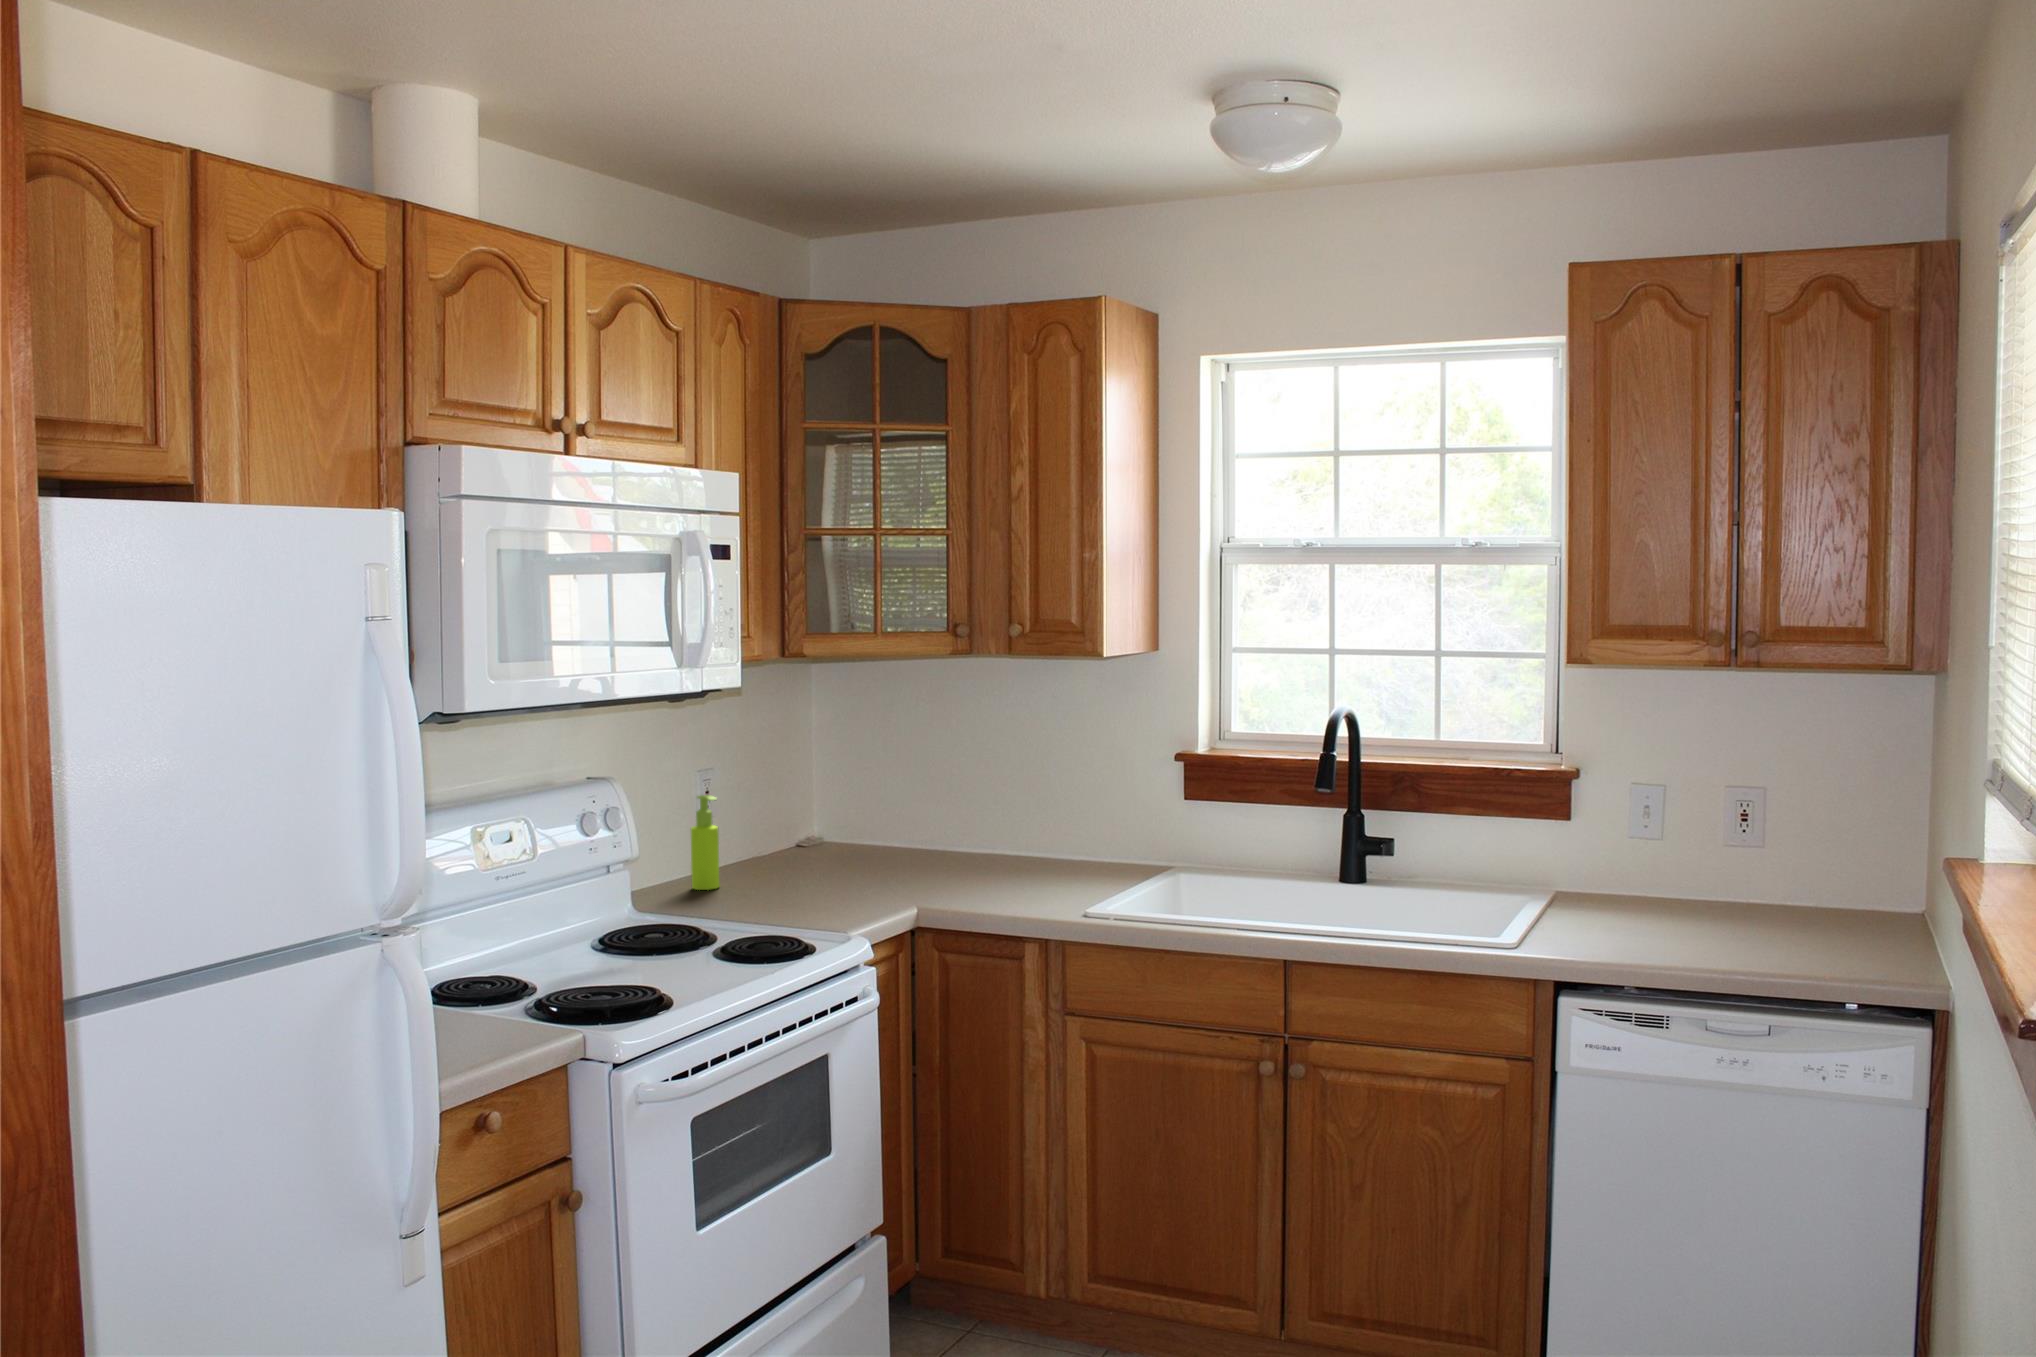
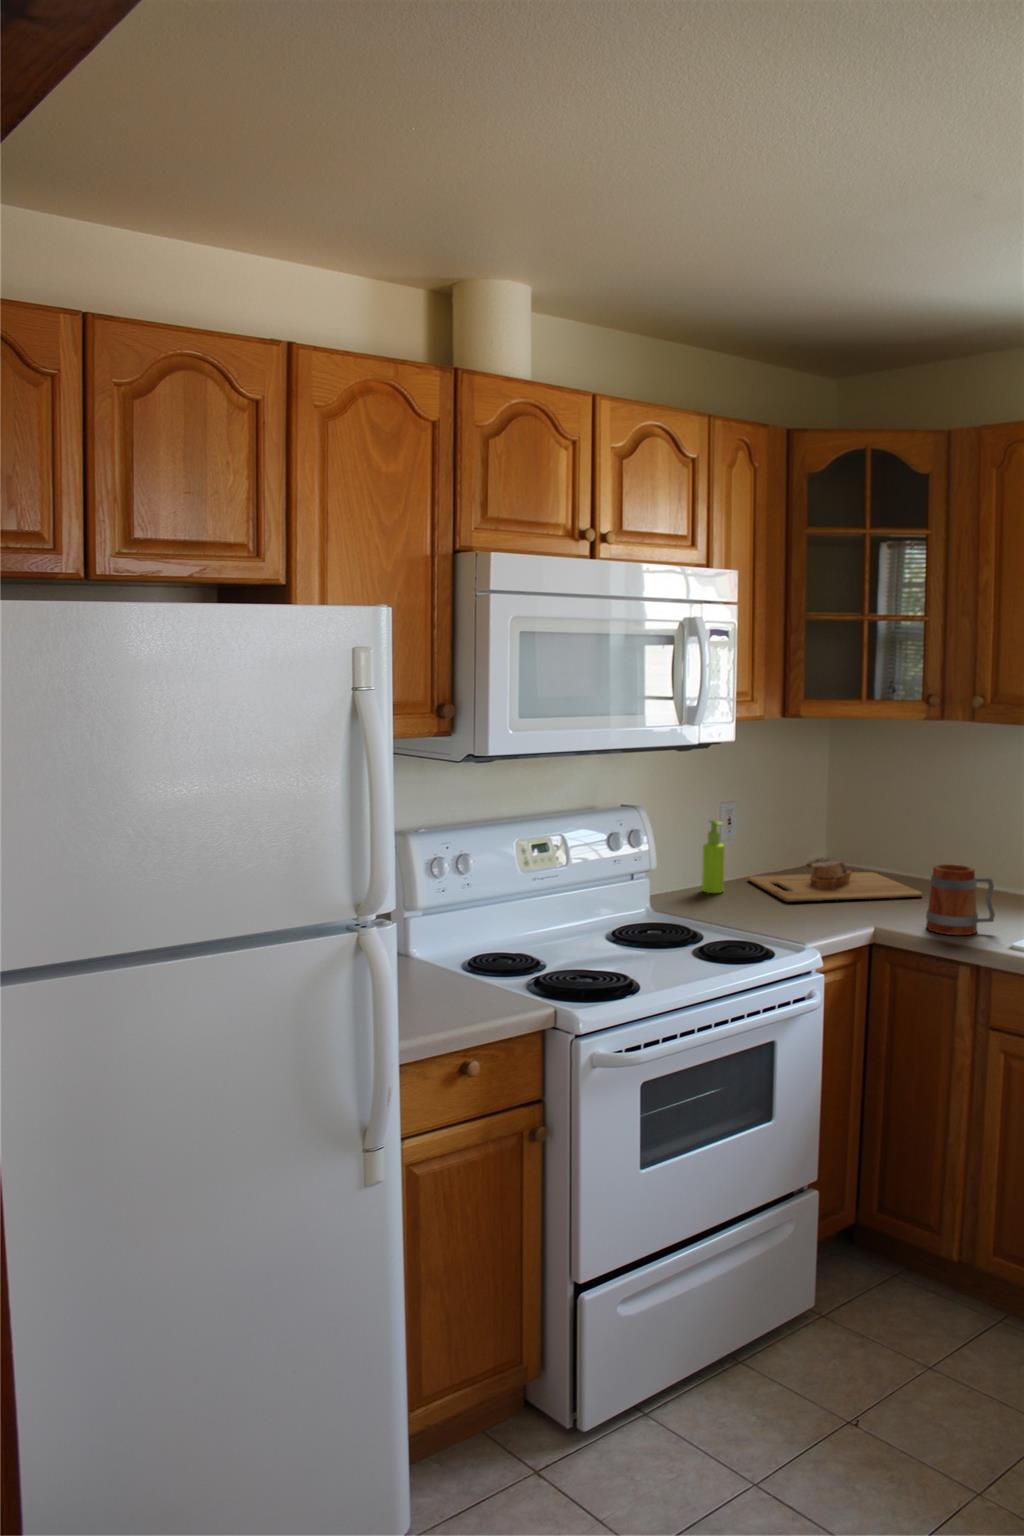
mug: none [974,822,1048,903] -> present [926,864,995,935]
cutting board: none [743,836,955,890] -> present [748,861,922,902]

